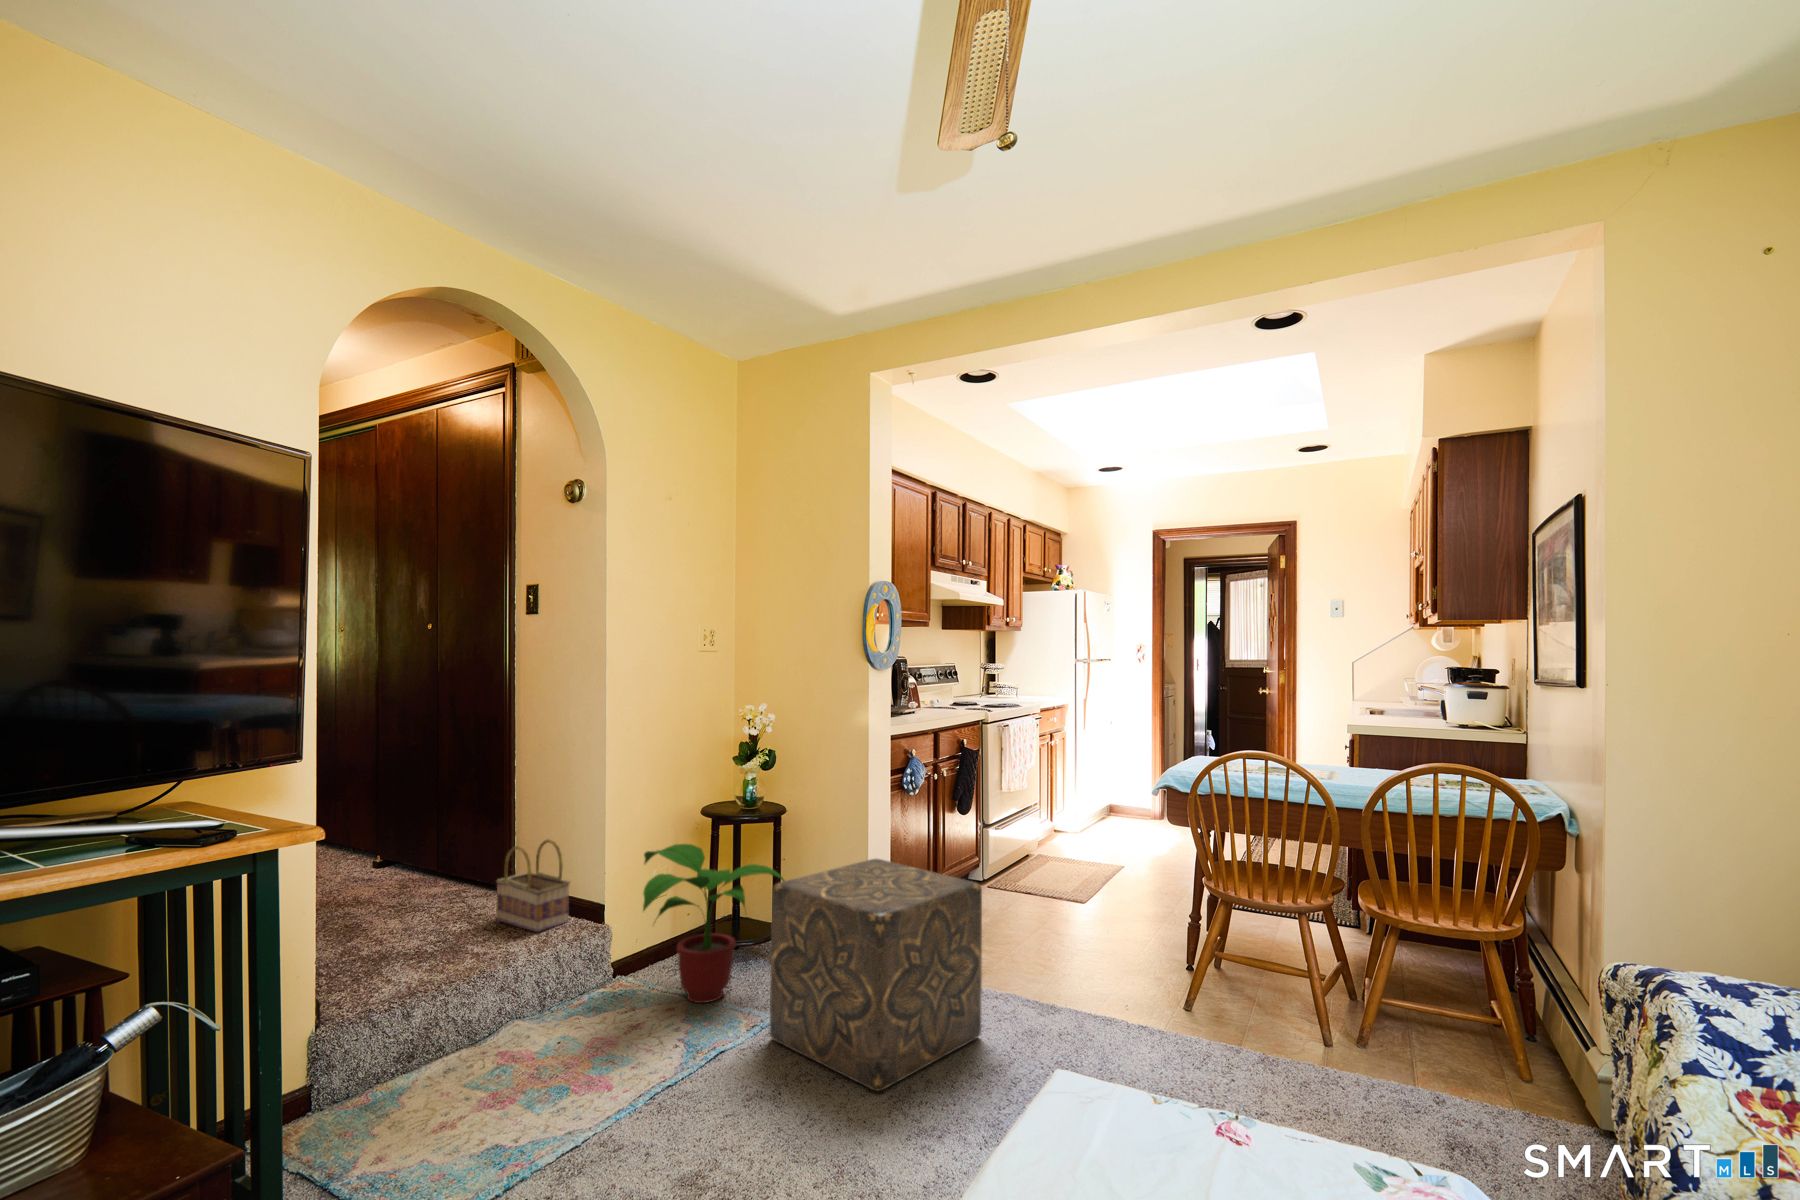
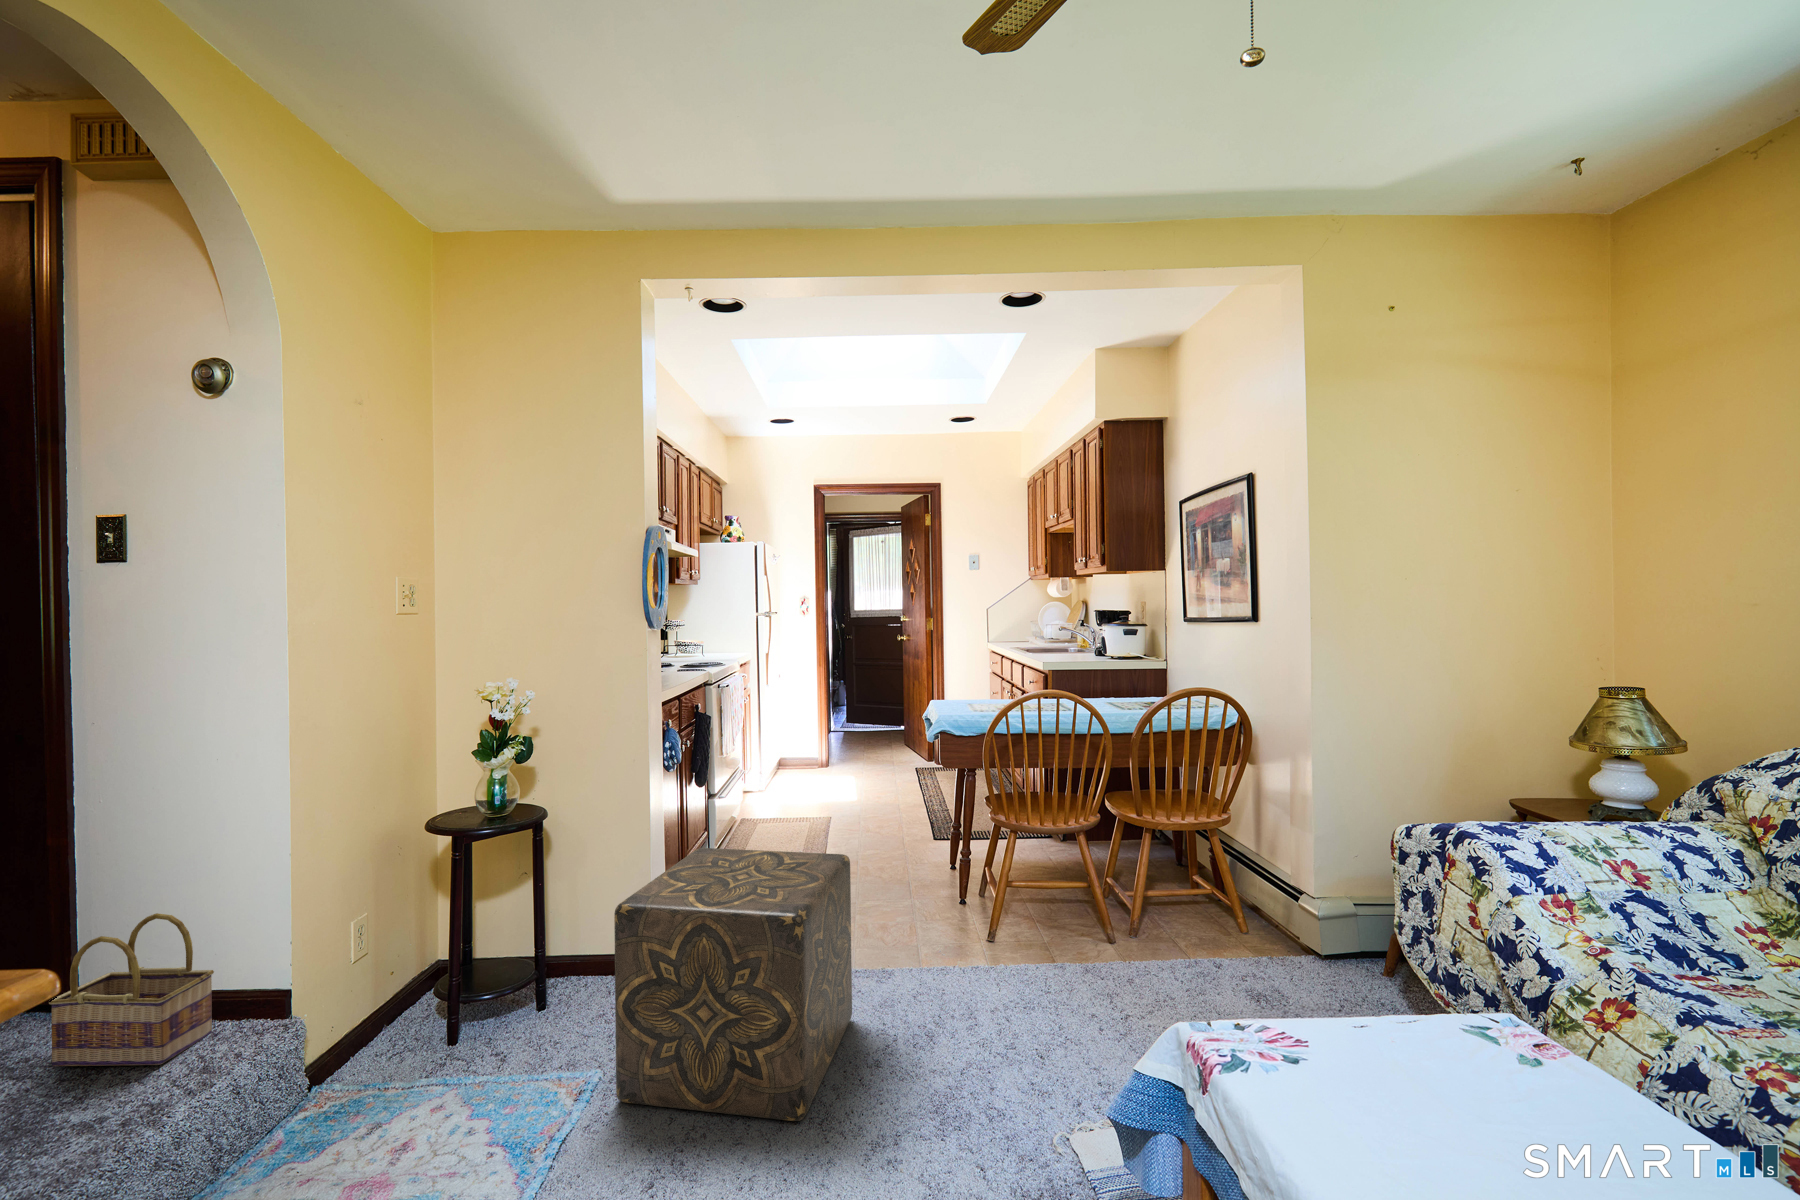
potted plant: present [643,844,785,1003] -> none [349,876,582,1088]

